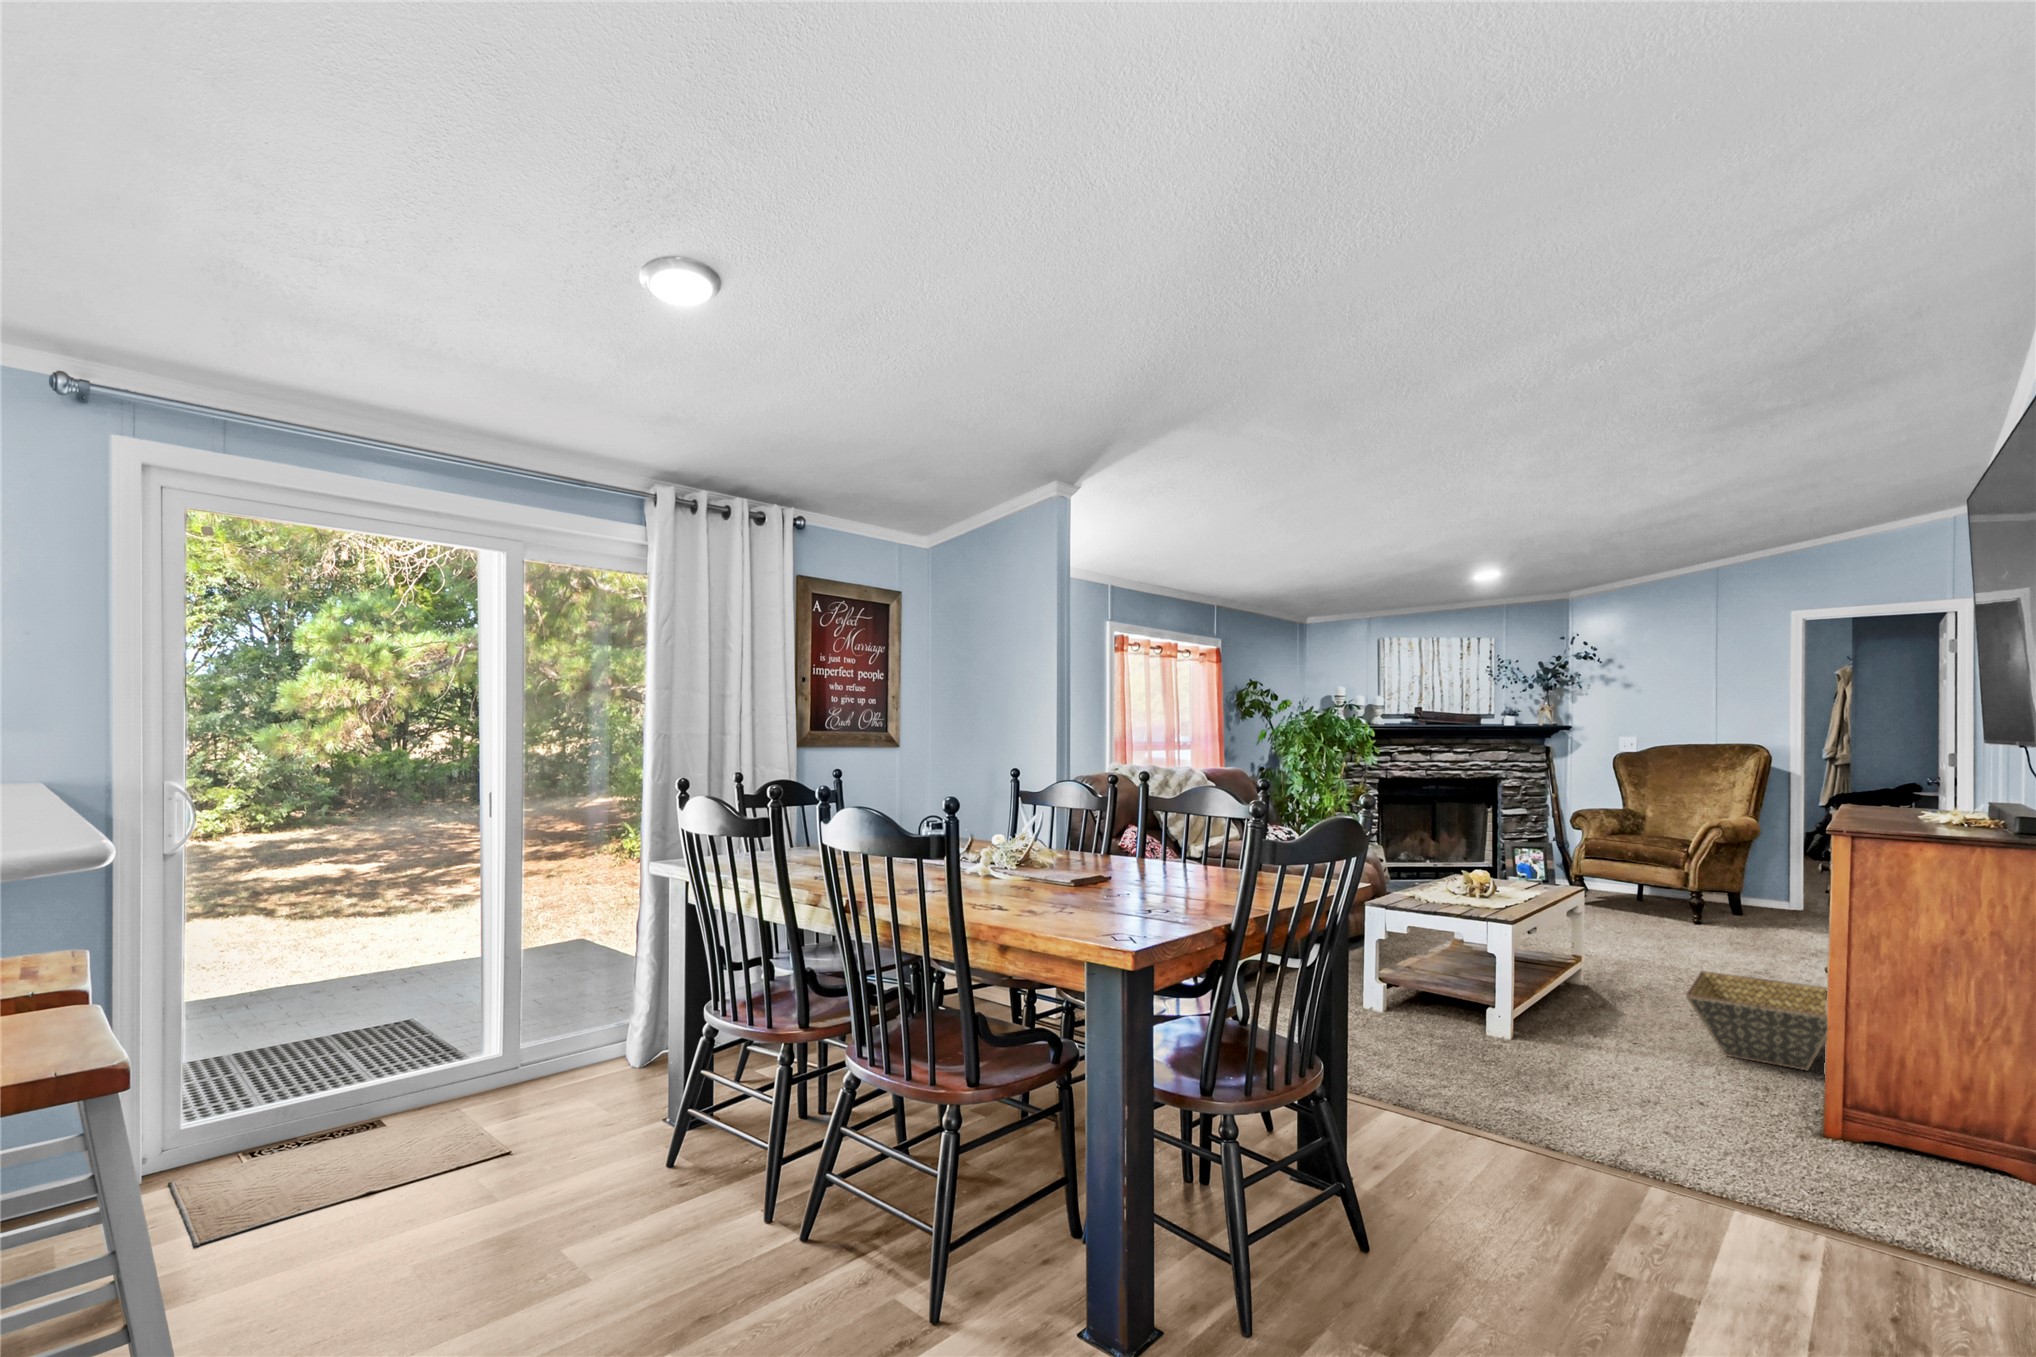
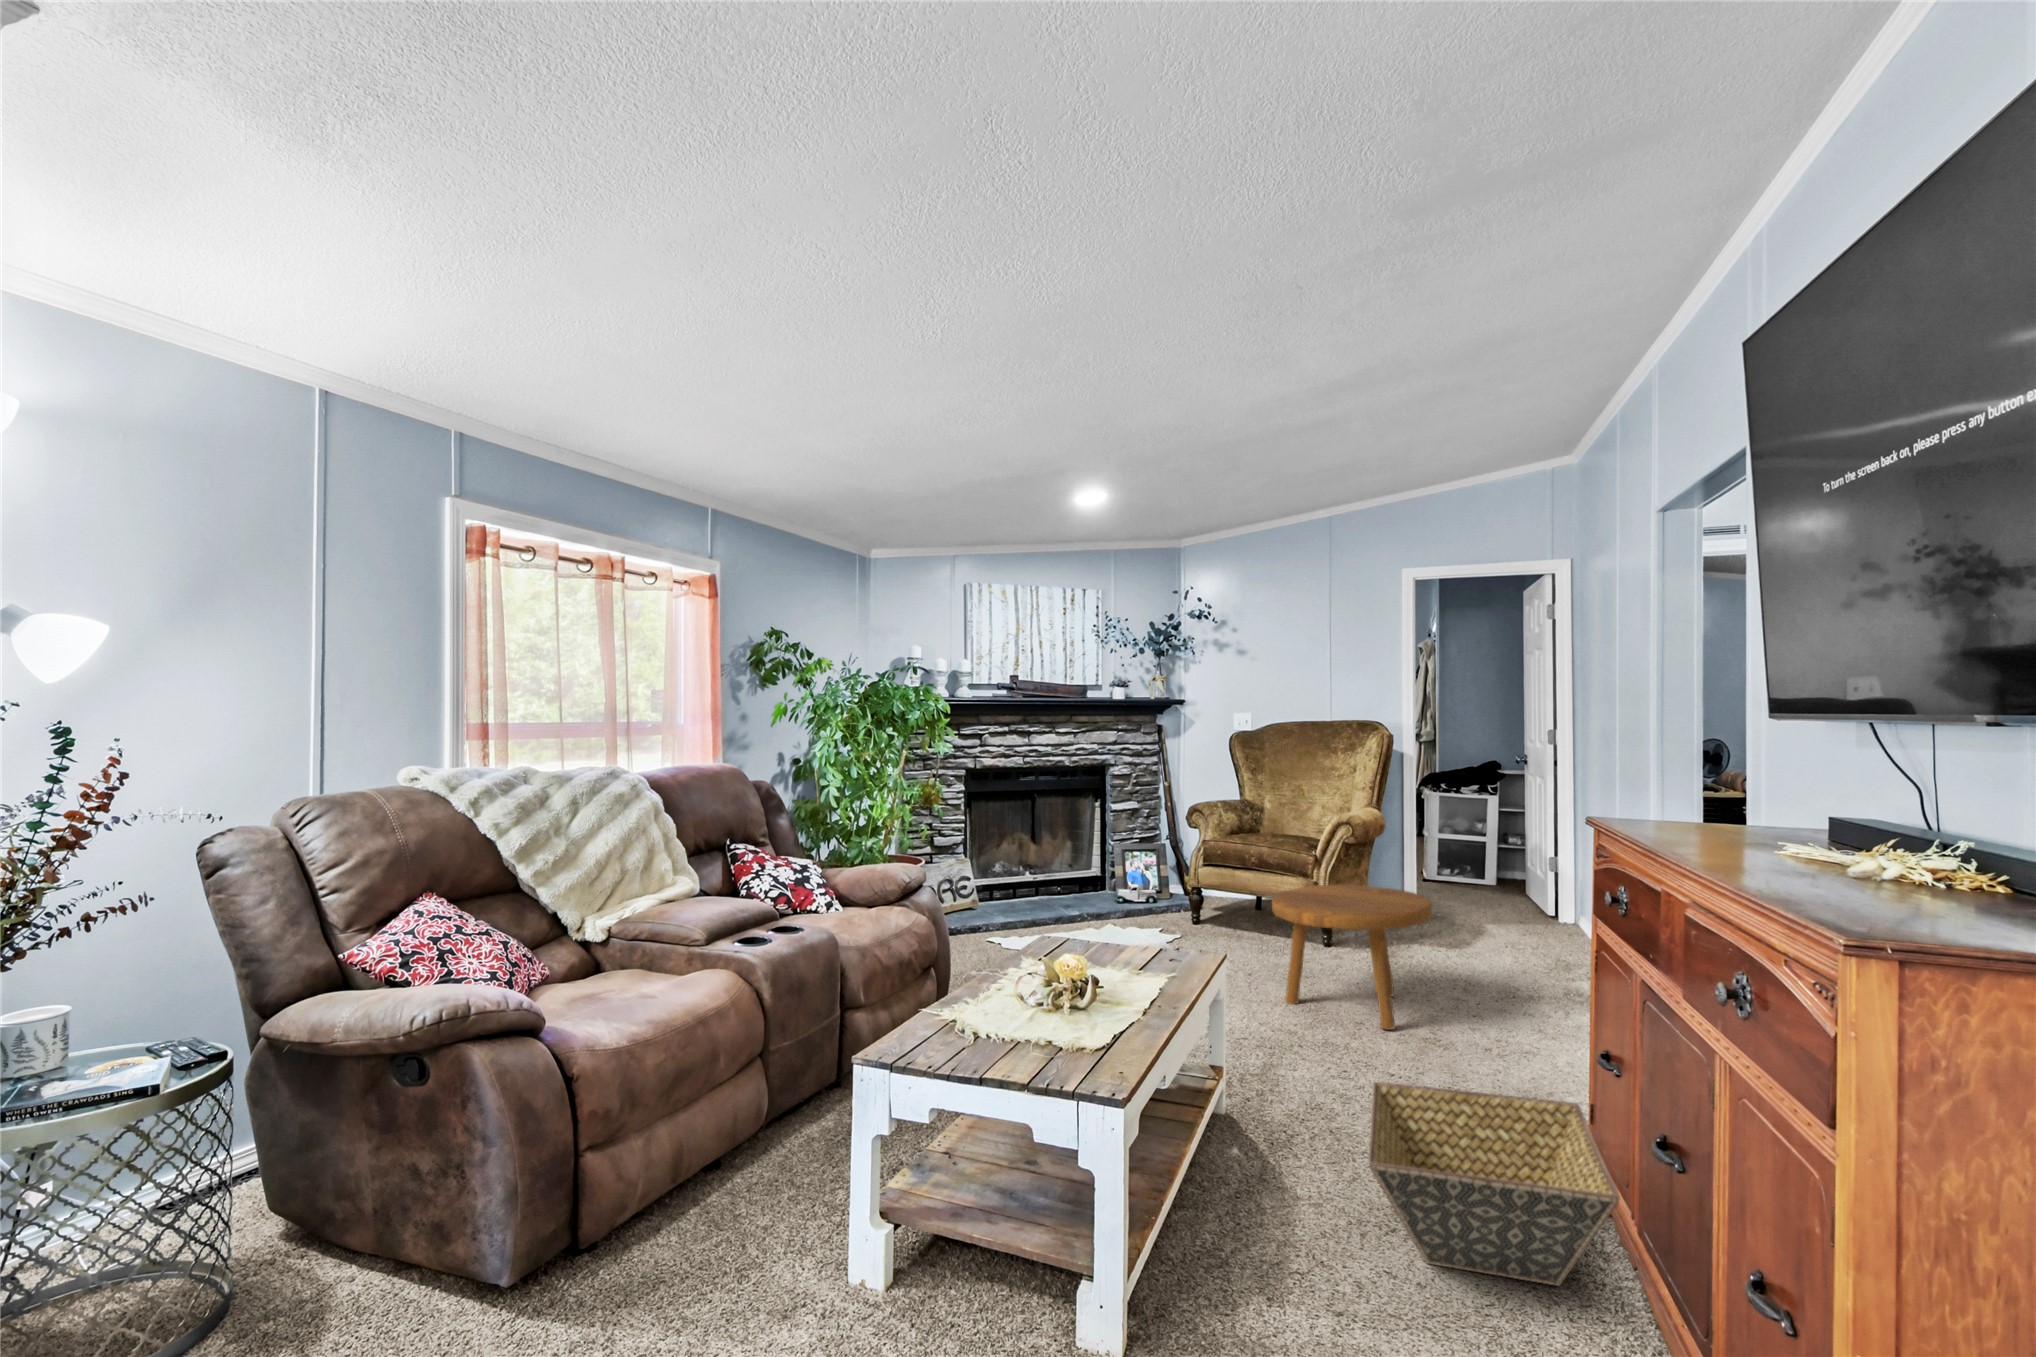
footstool: none [1642,872,1778,971] -> present [1272,884,1432,1030]

